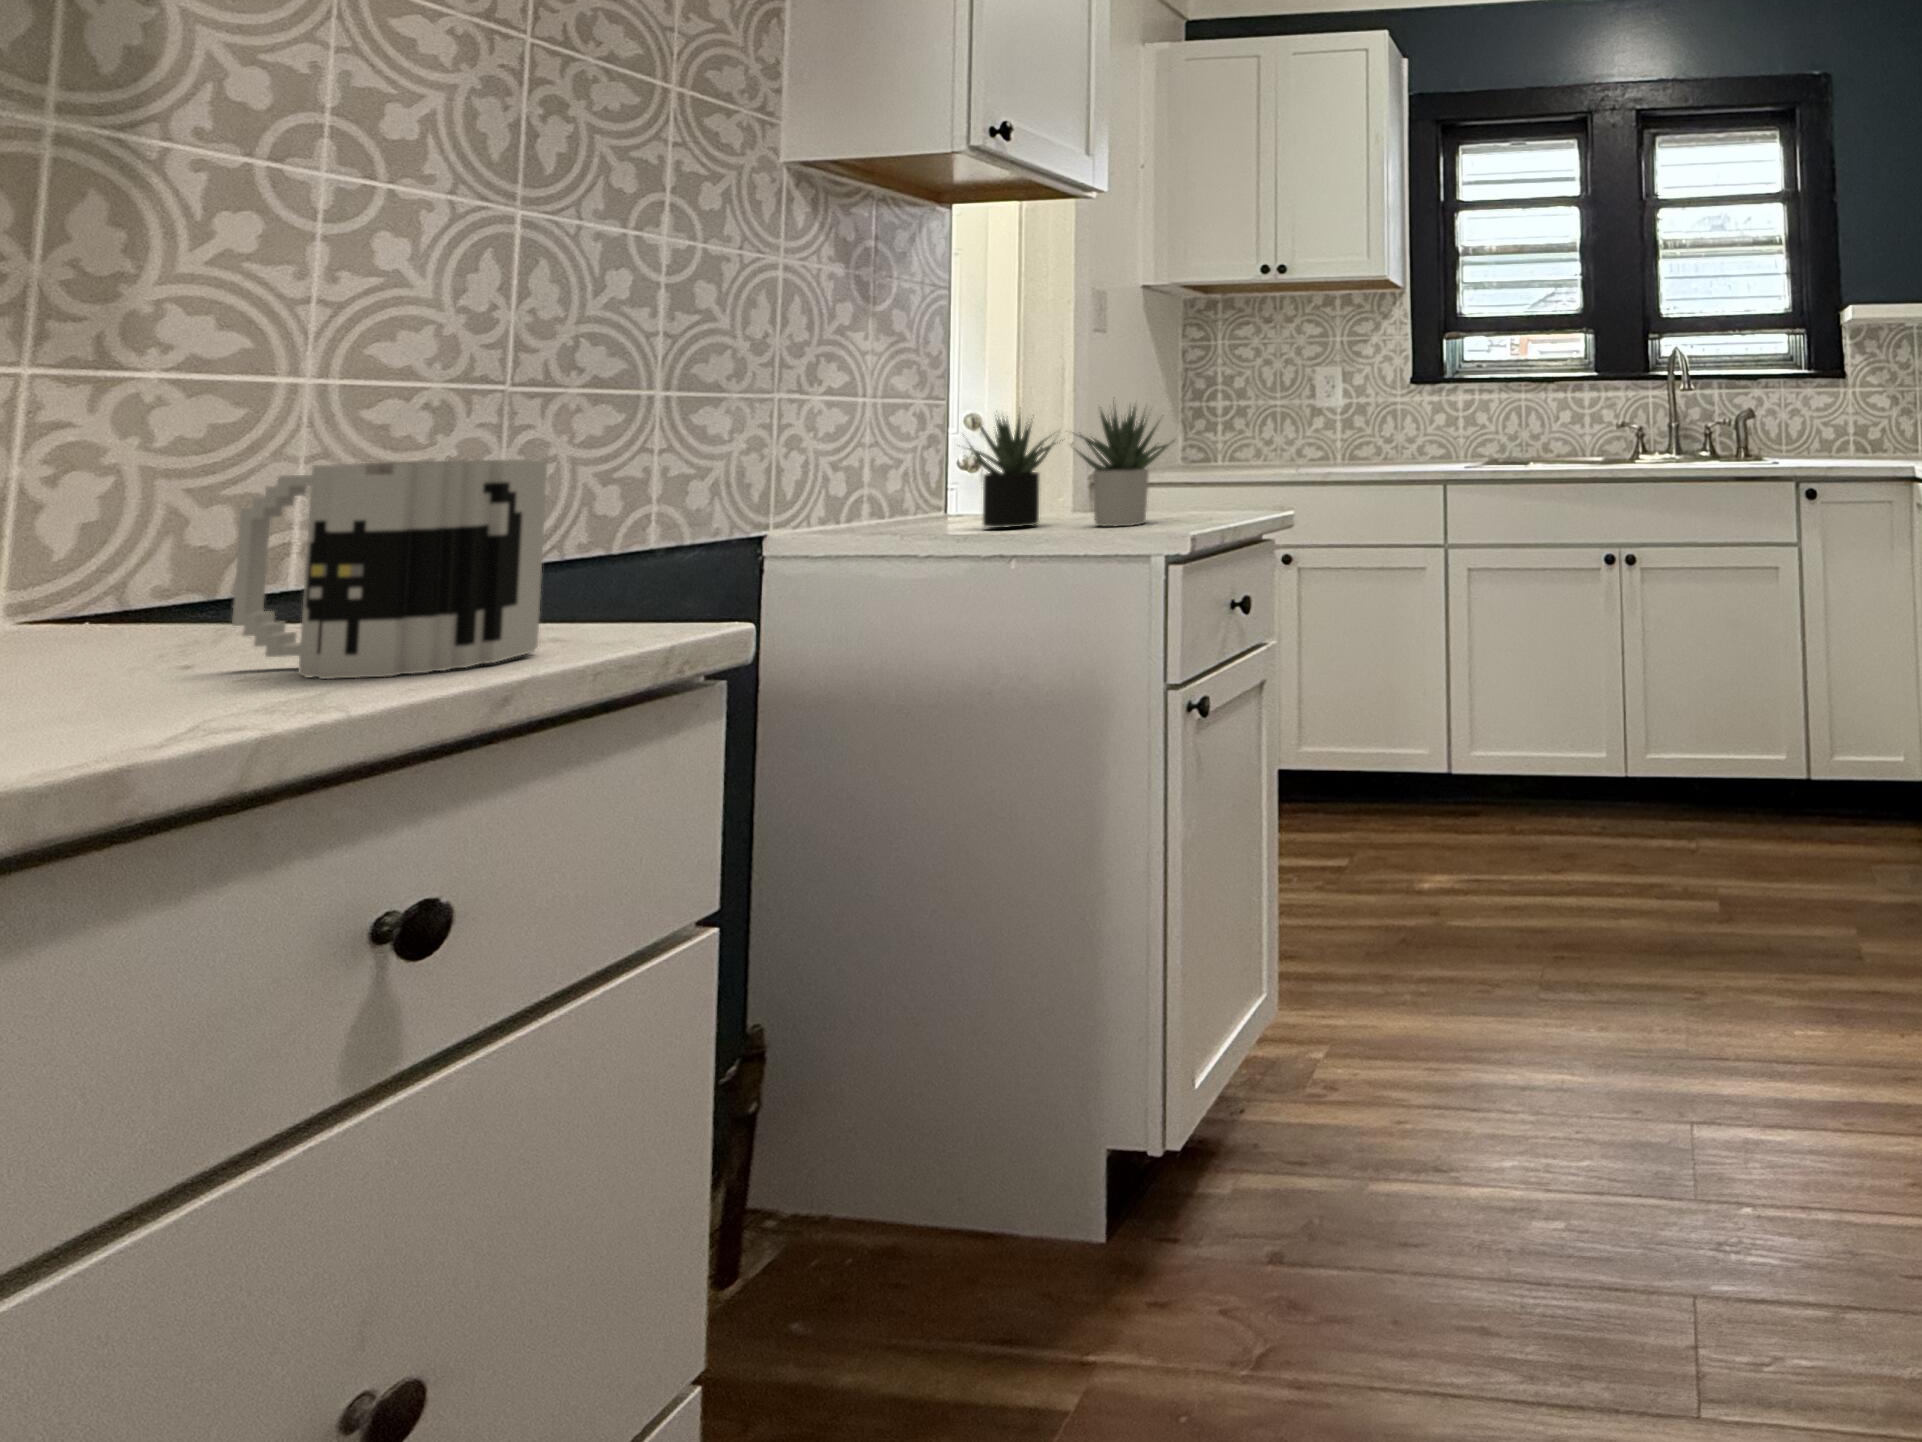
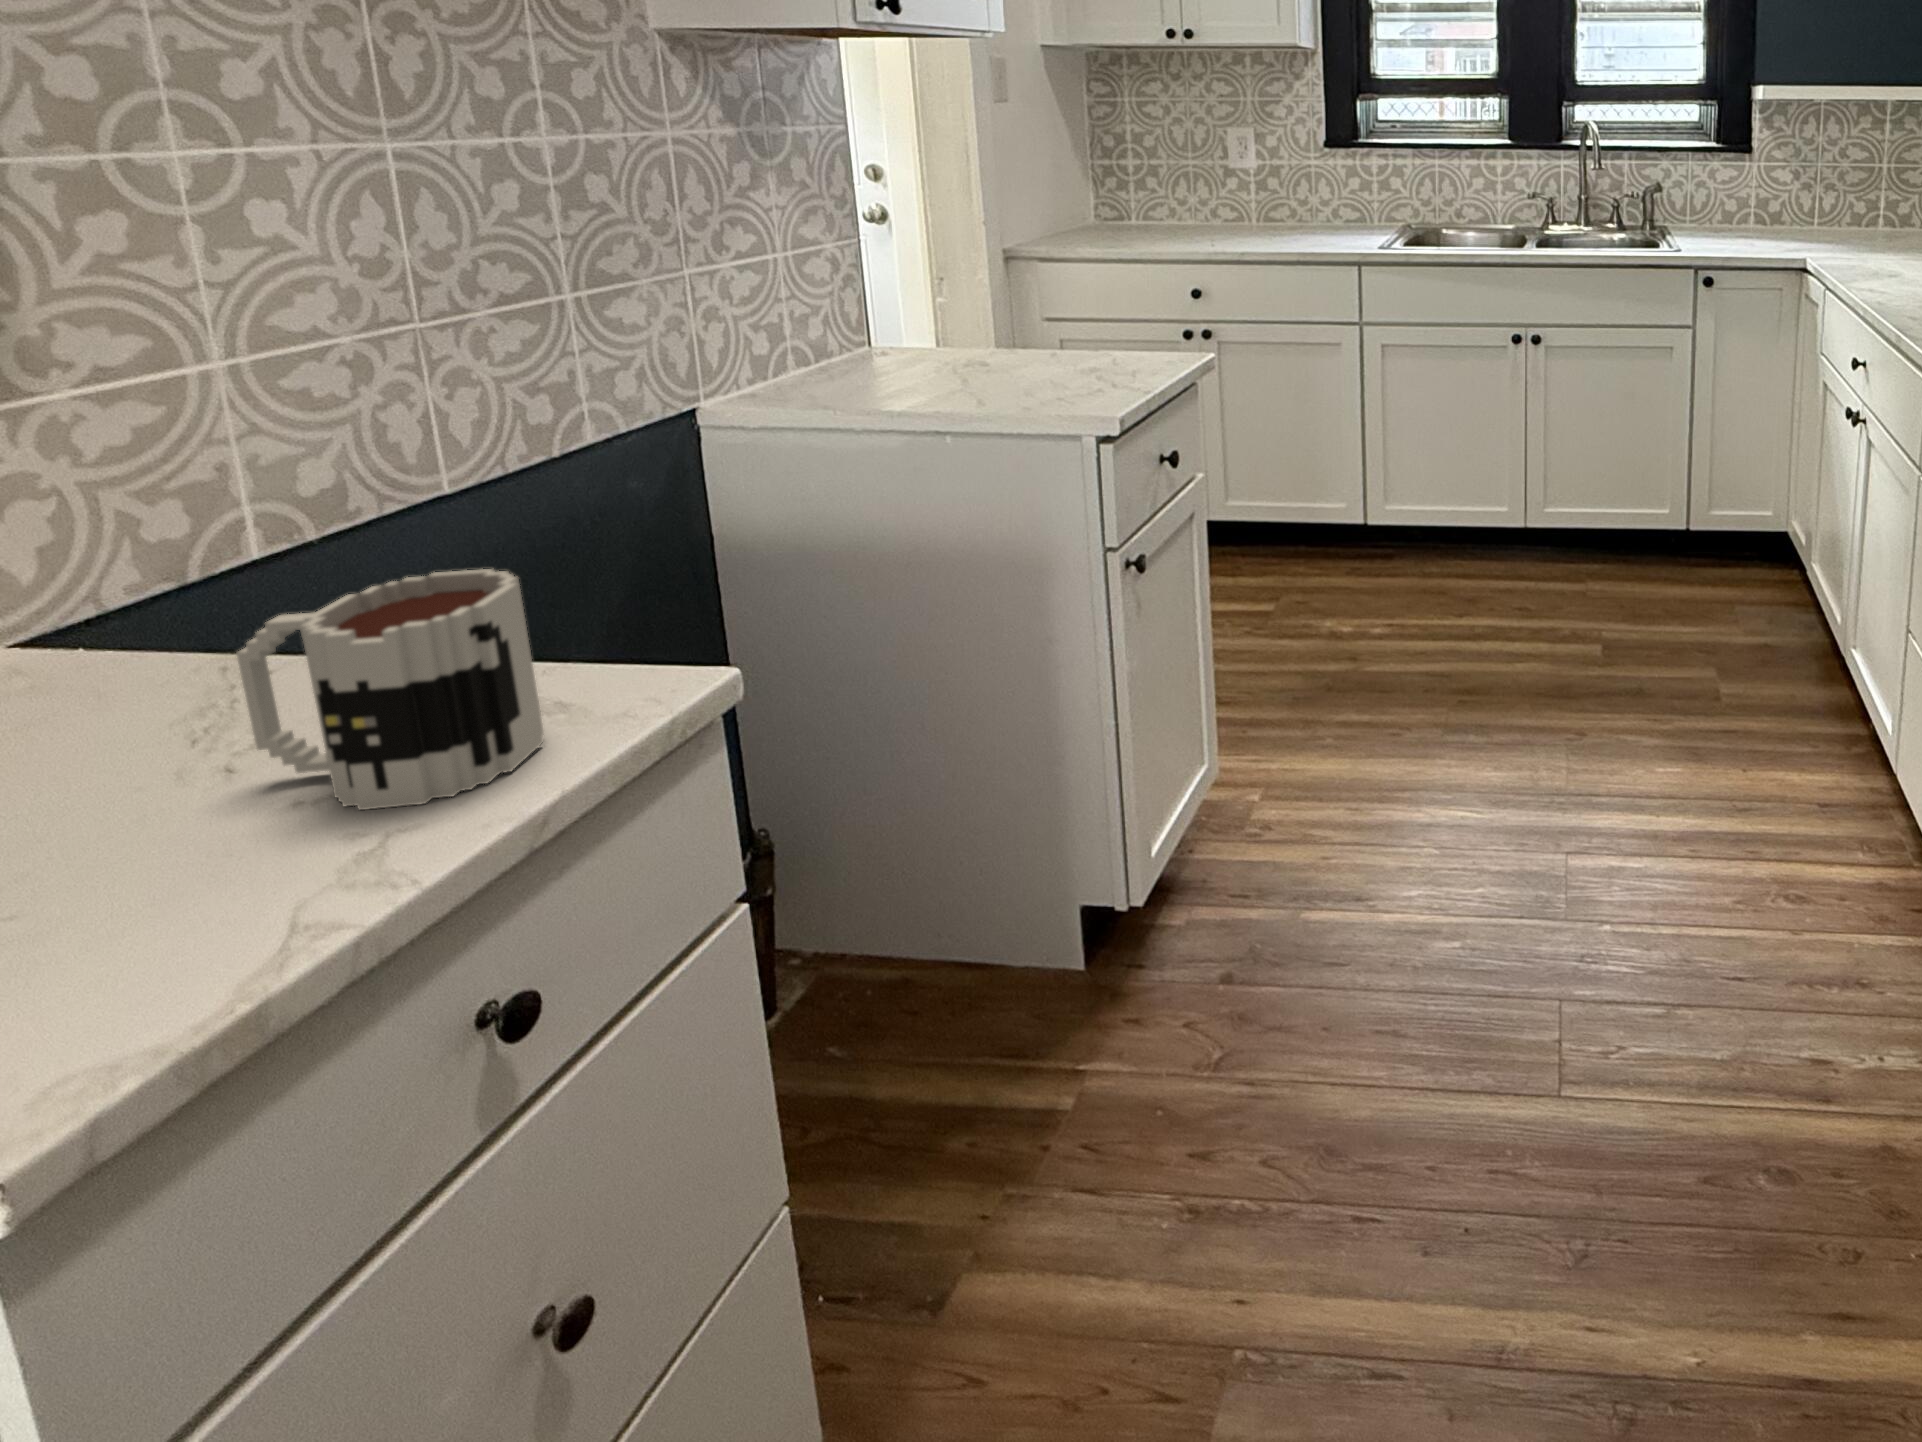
succulent plant: present [969,407,1174,528] -> none [877,266,1099,392]

